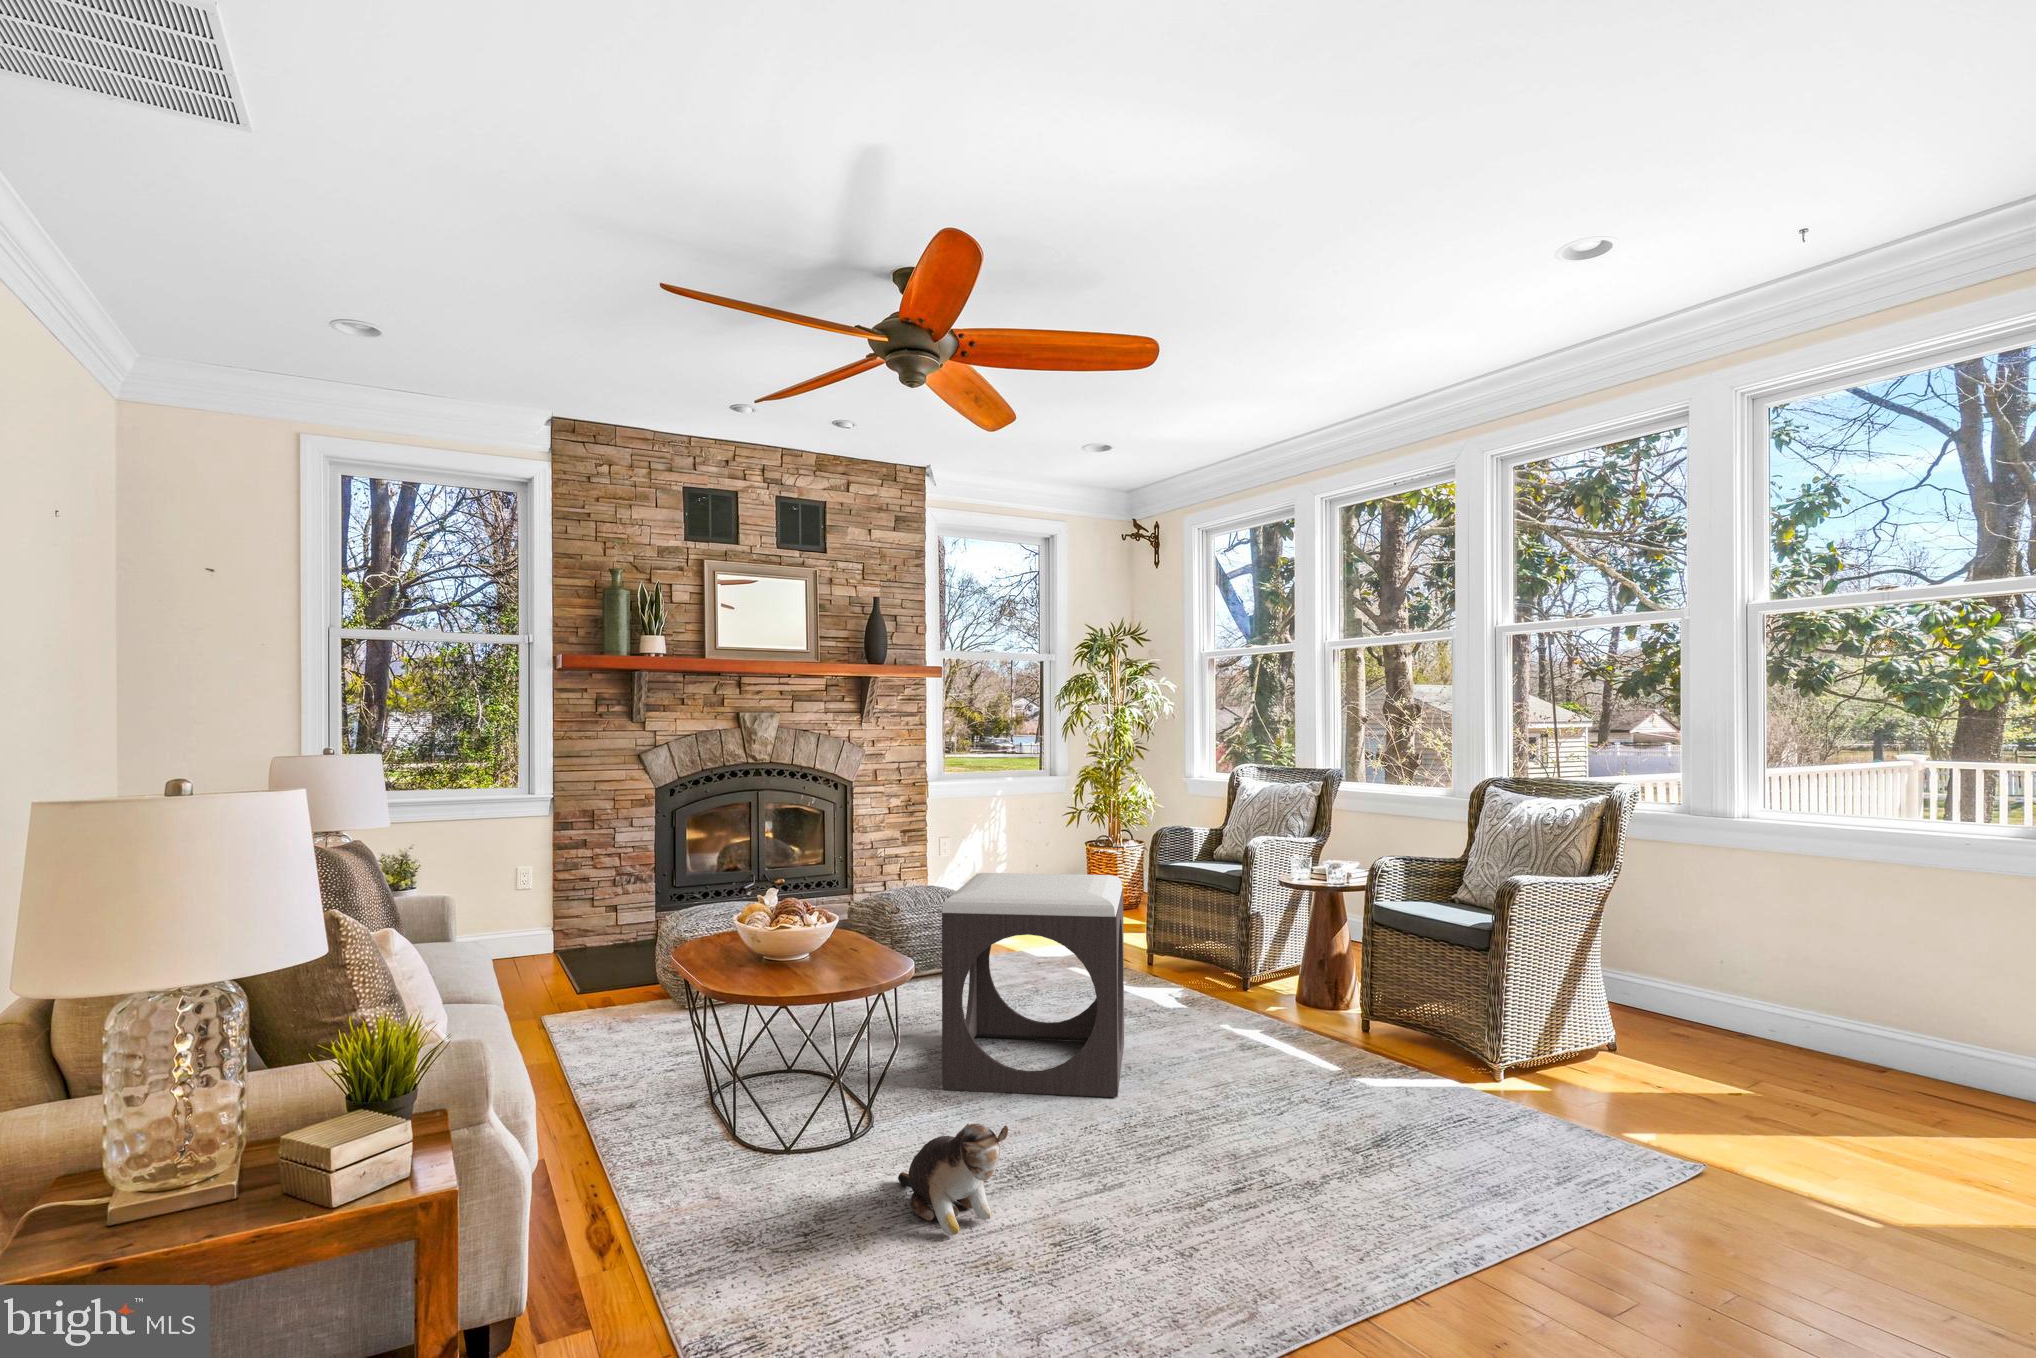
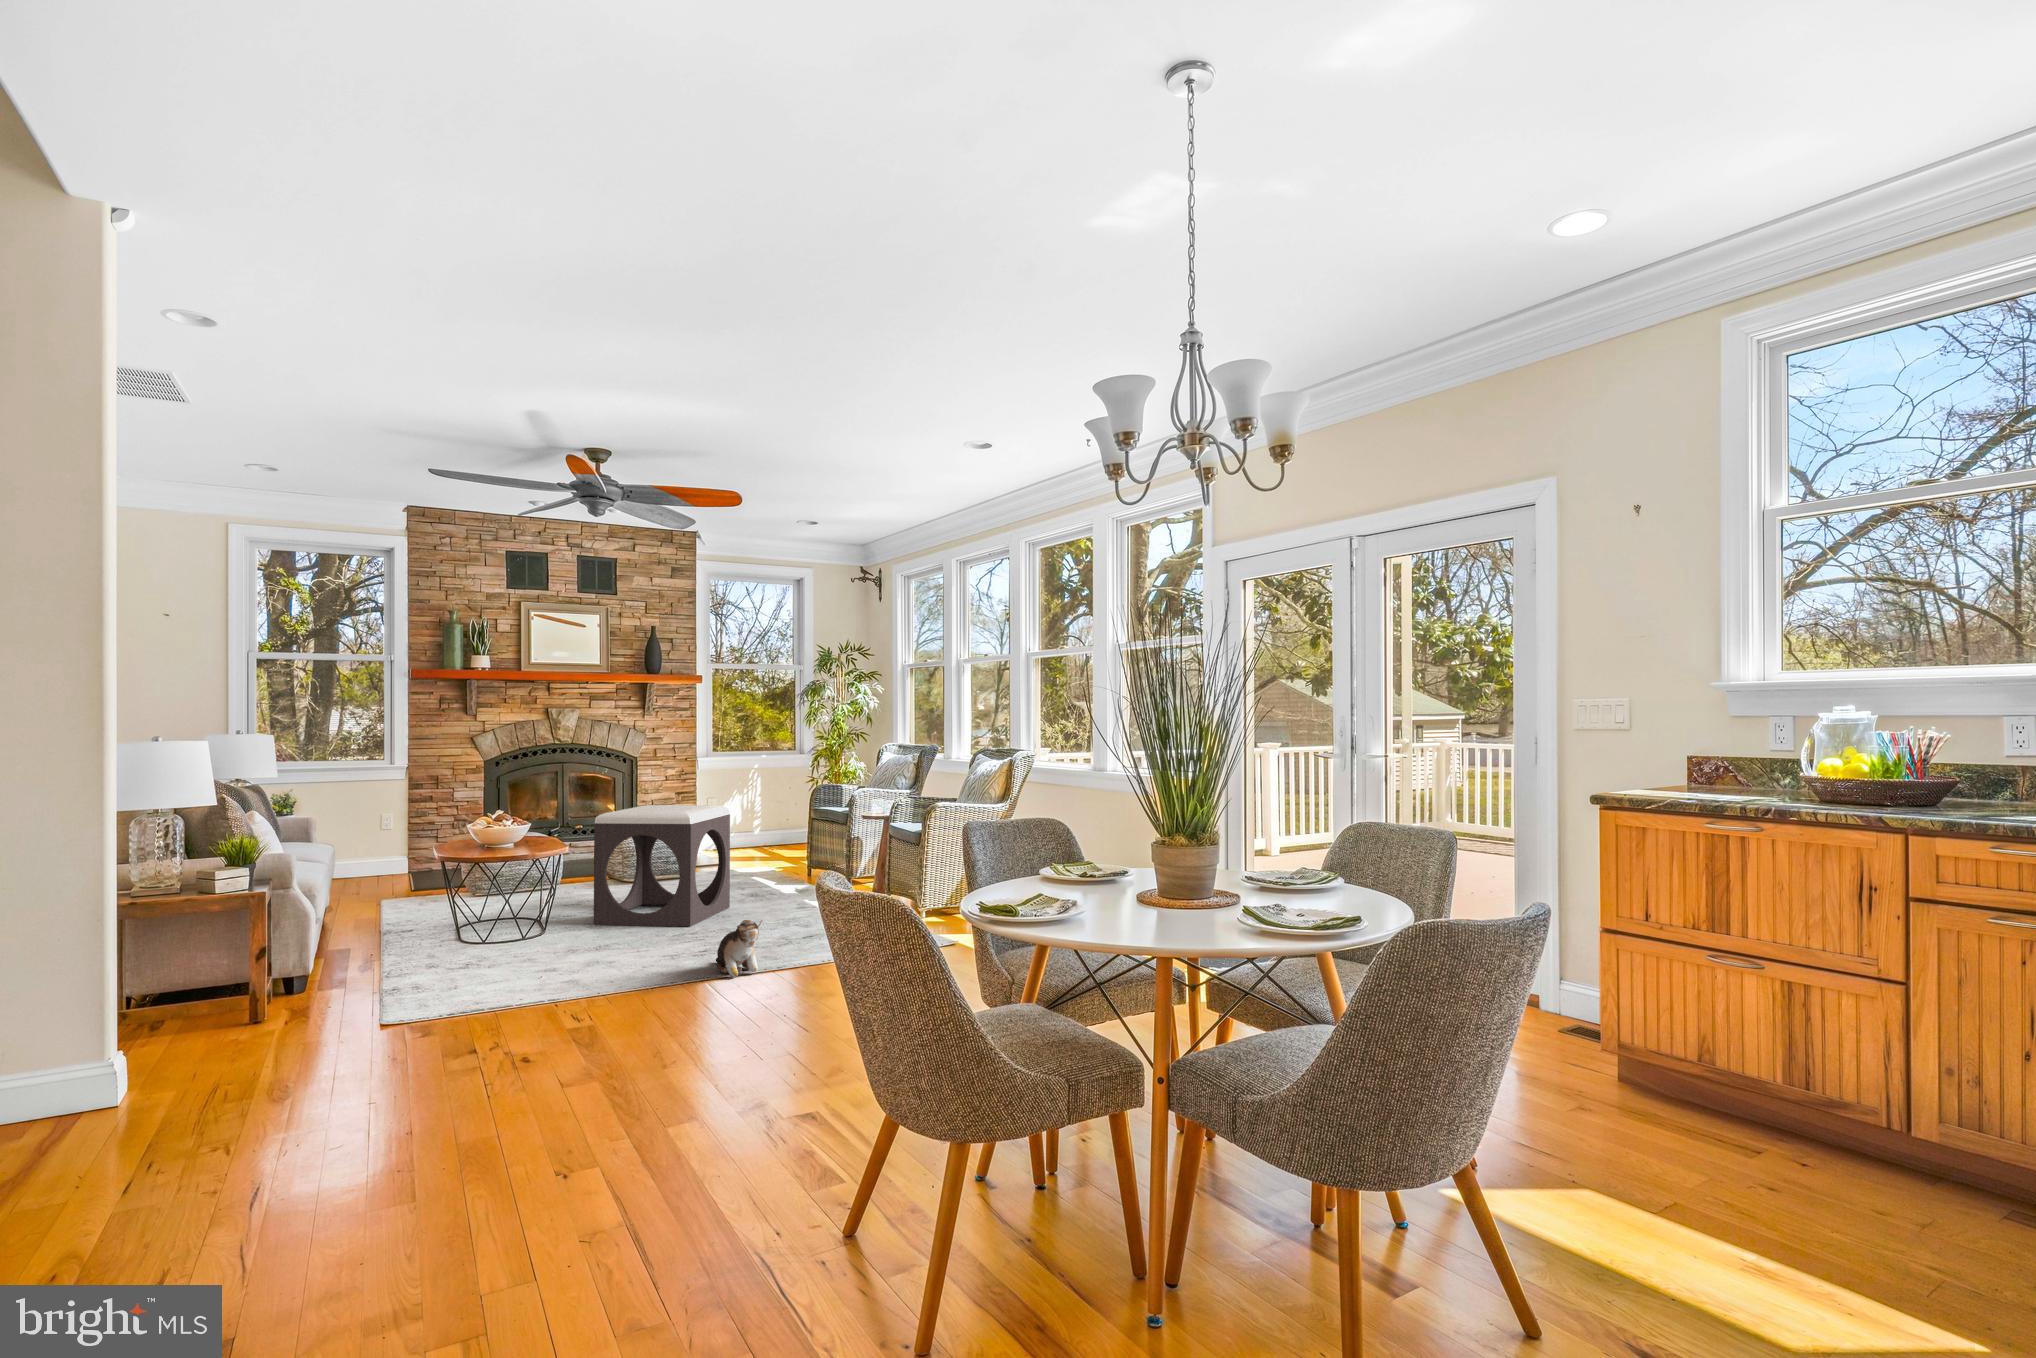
plush toy: present [898,1124,1008,1236] -> present [716,920,762,977]

